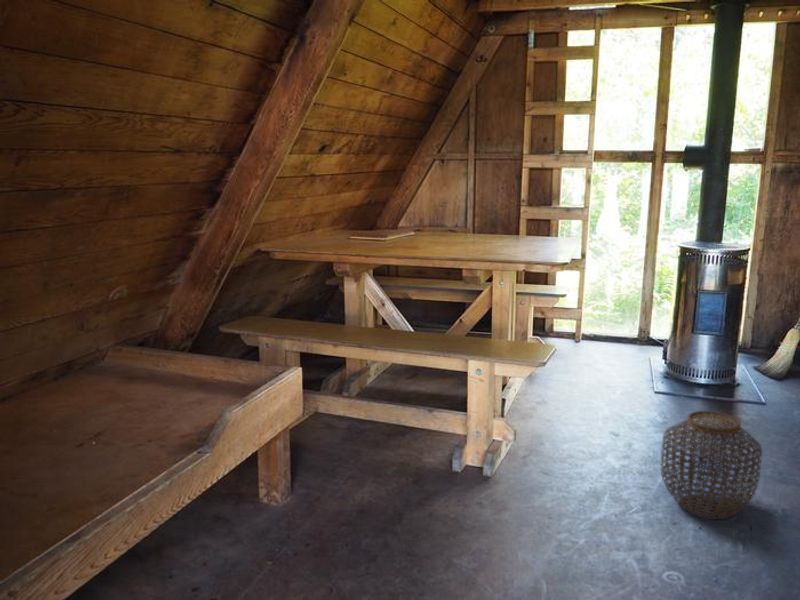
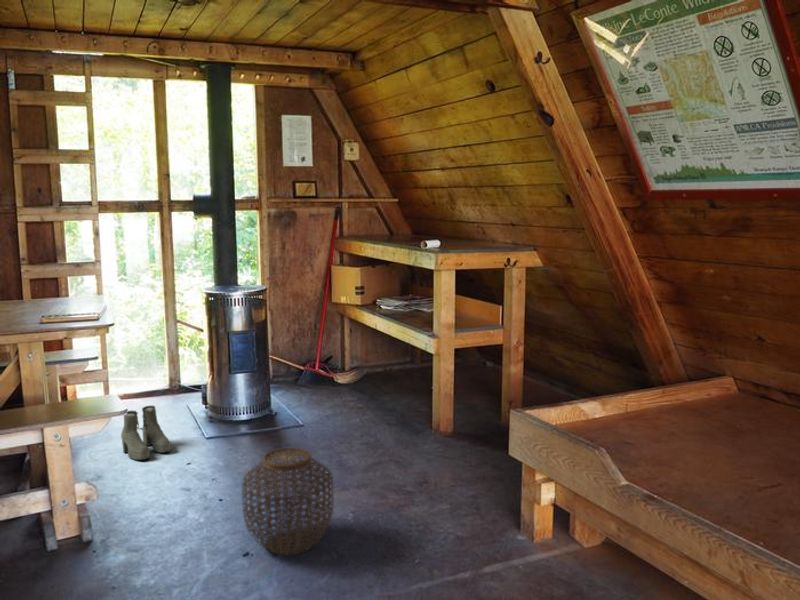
boots: none [578,349,621,397] -> present [121,406,171,460]

